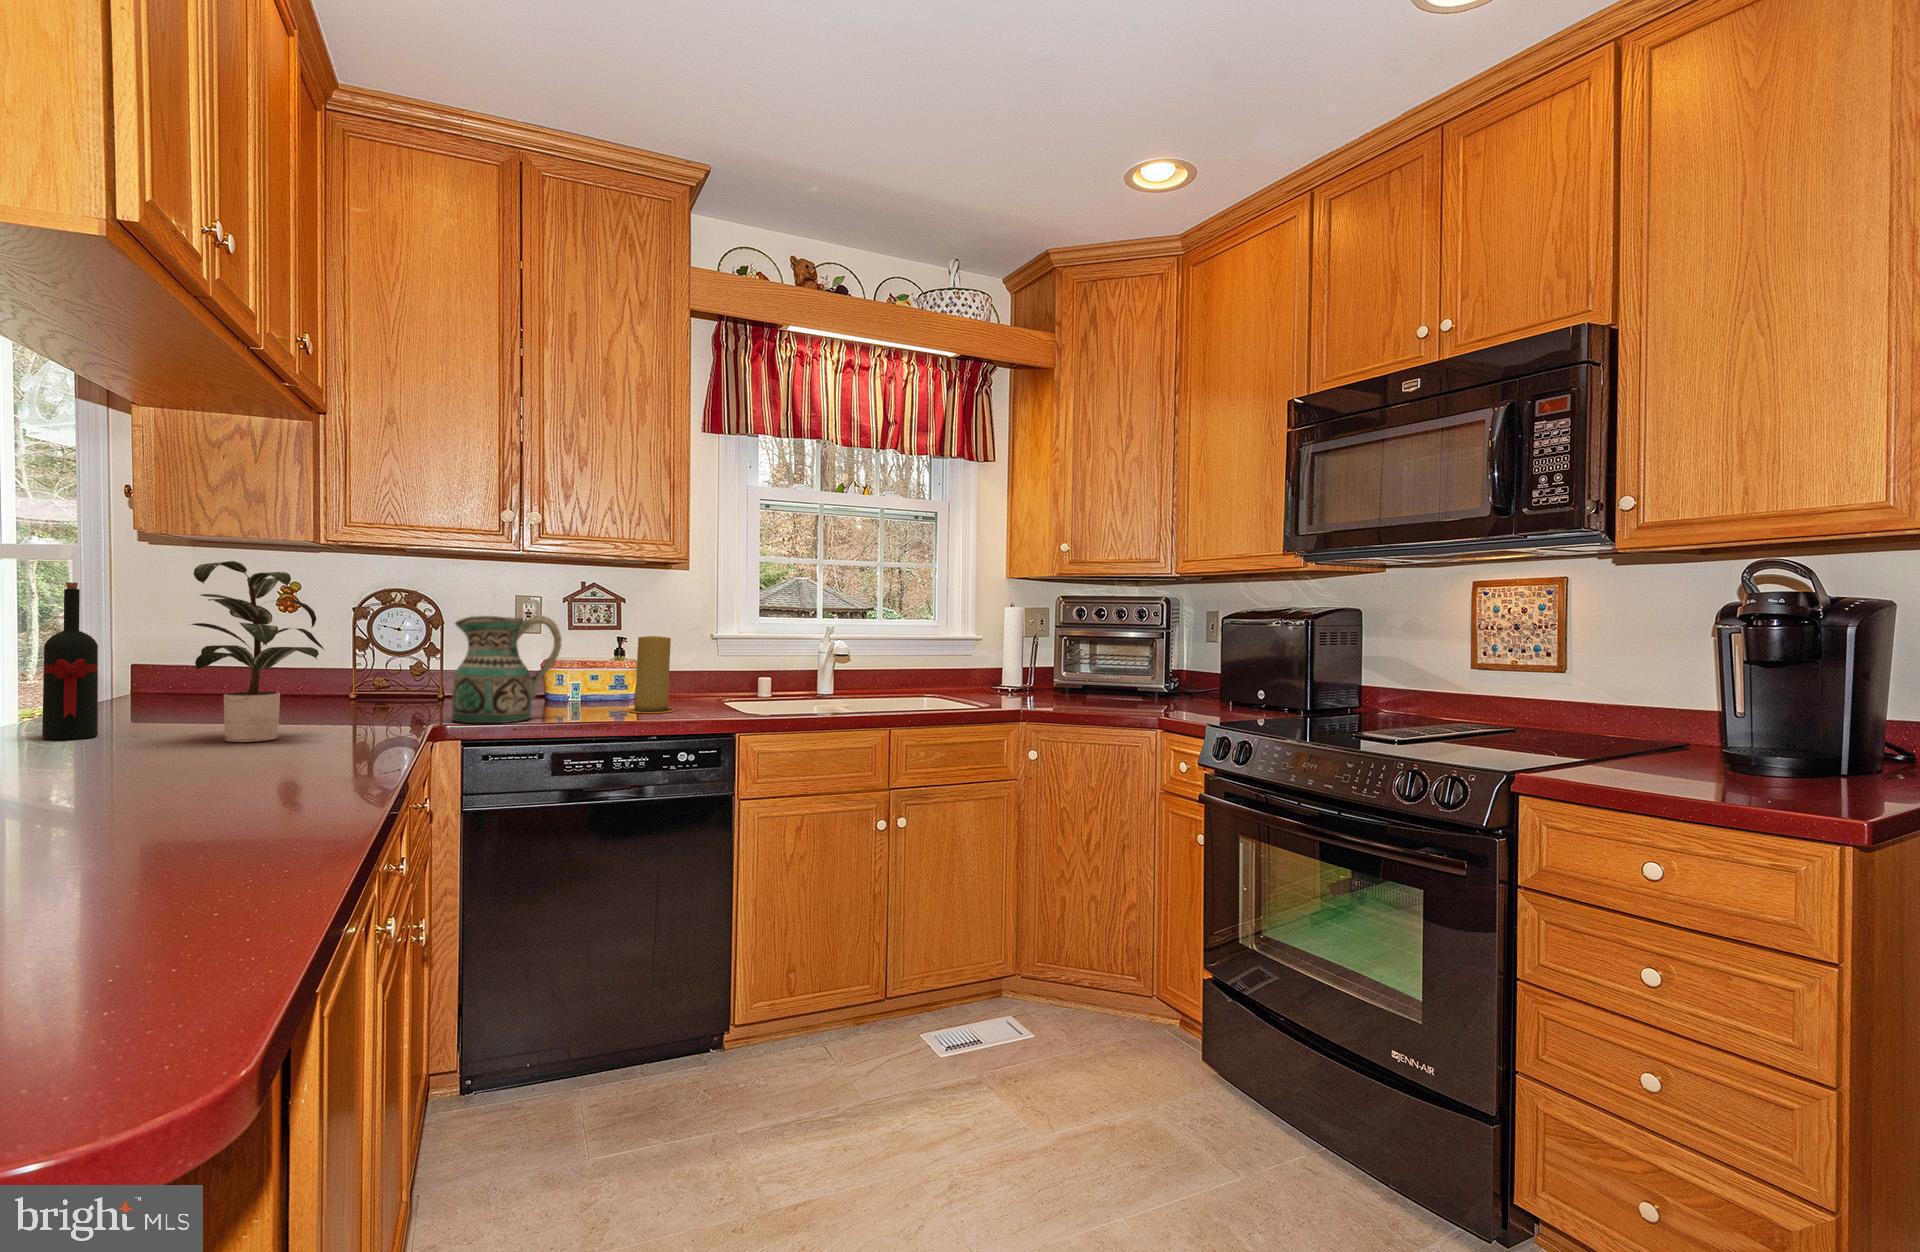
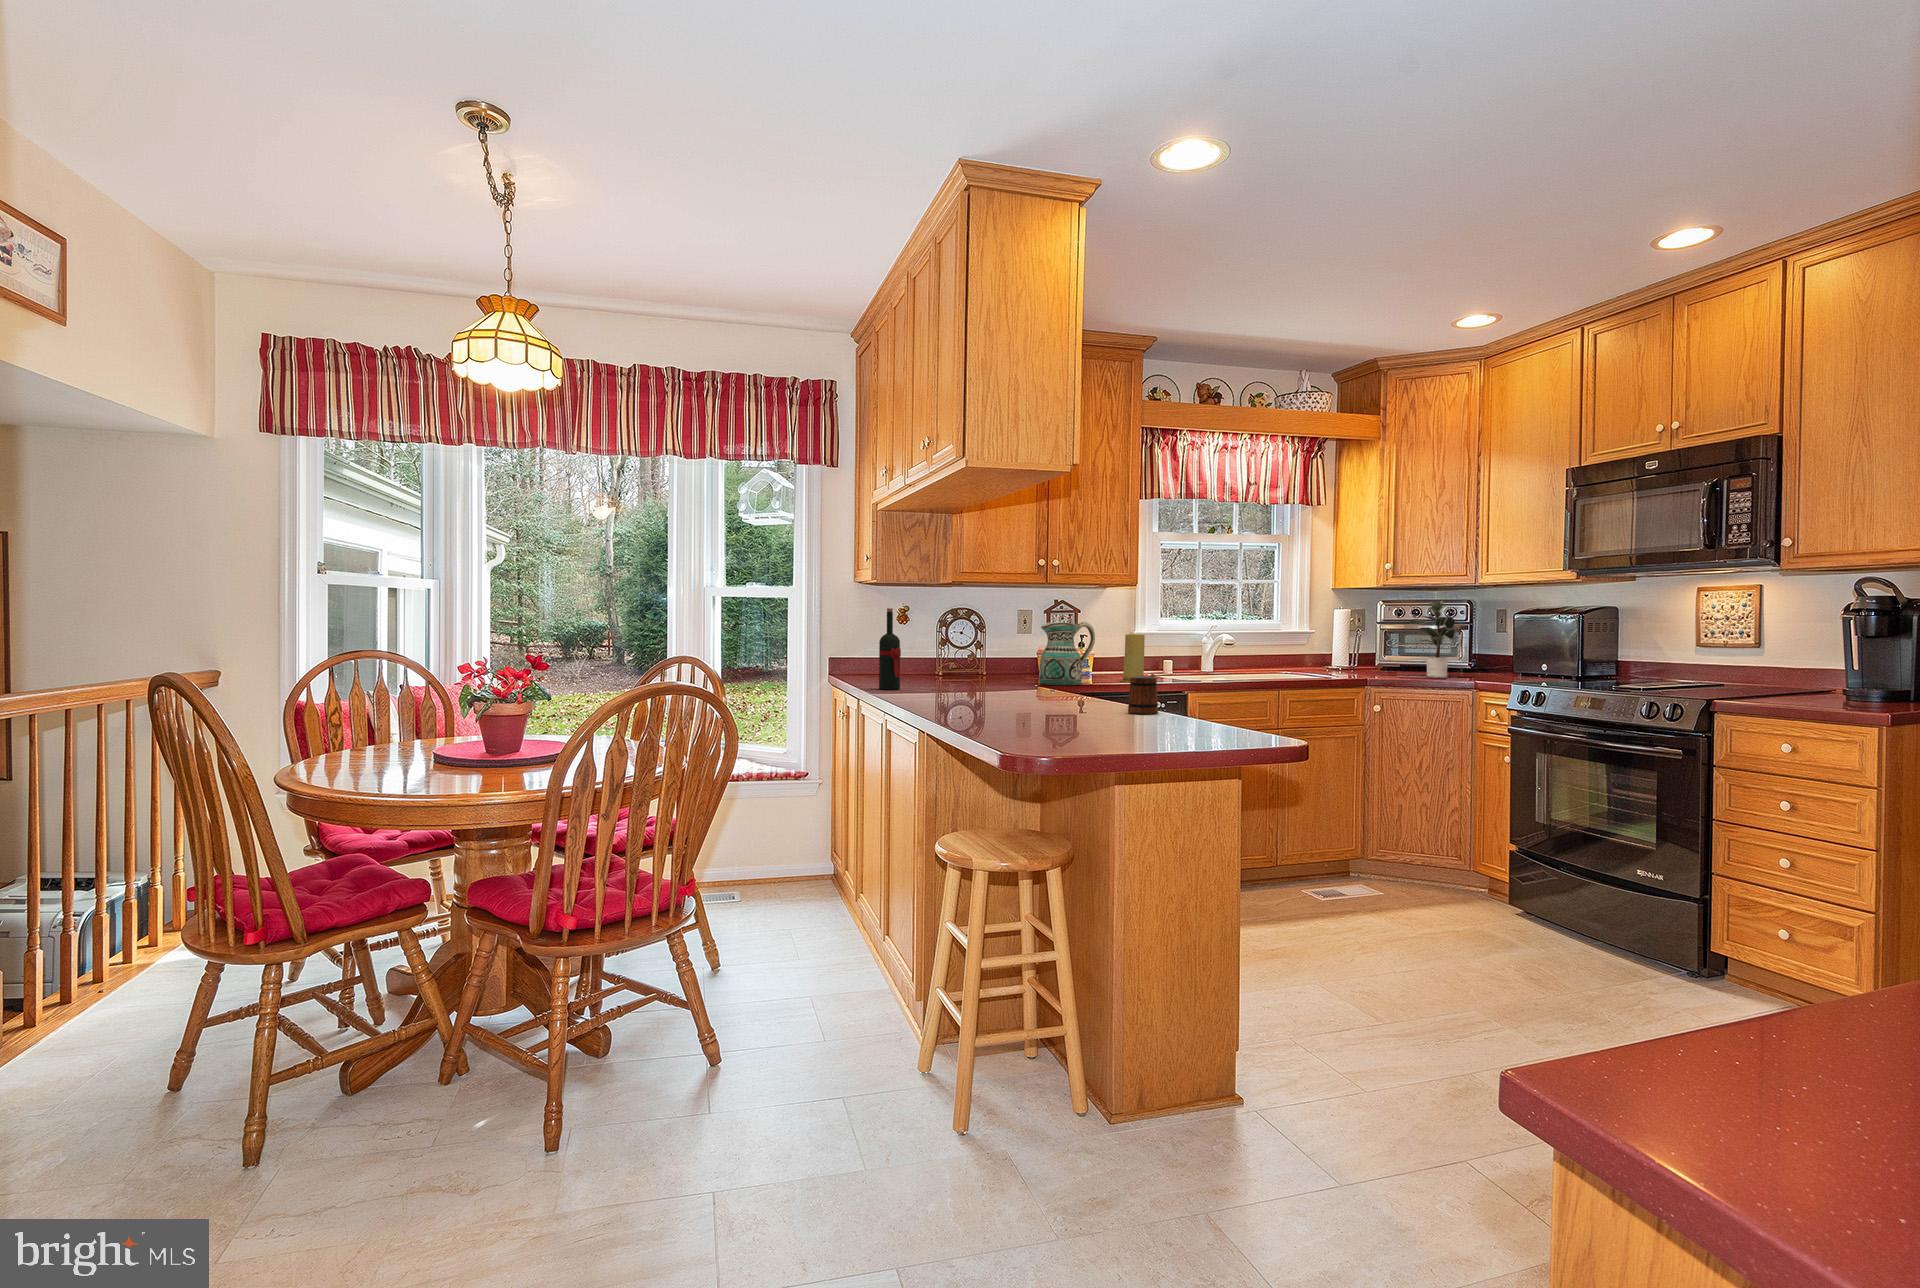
potted plant: present [192,561,324,742] -> present [1410,601,1462,678]
mug: none [119,750,255,872] -> present [1128,674,1158,714]

